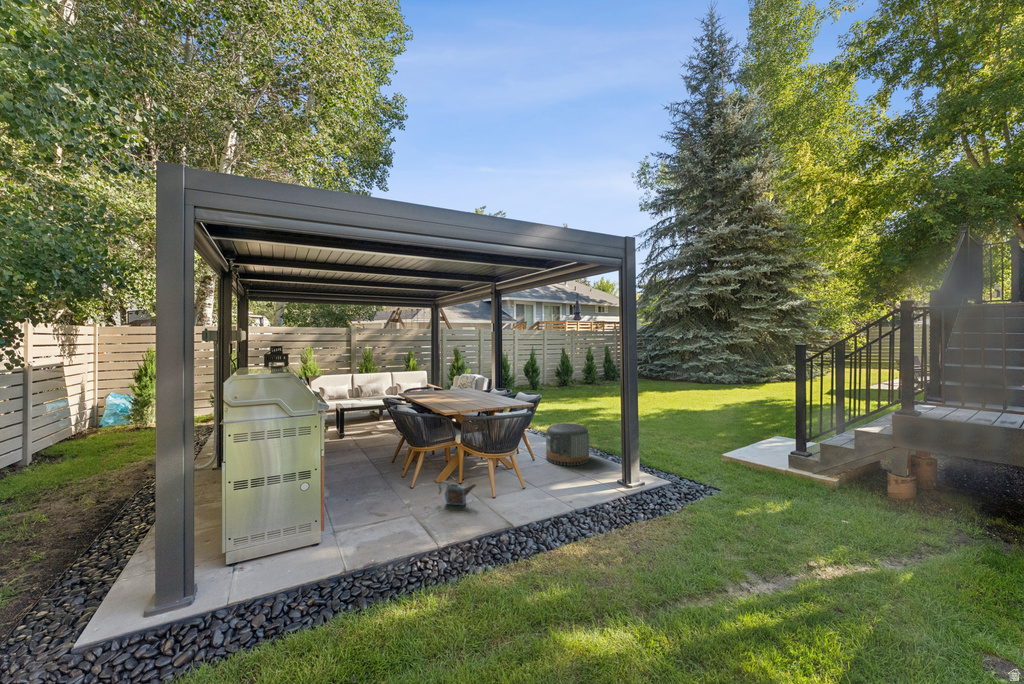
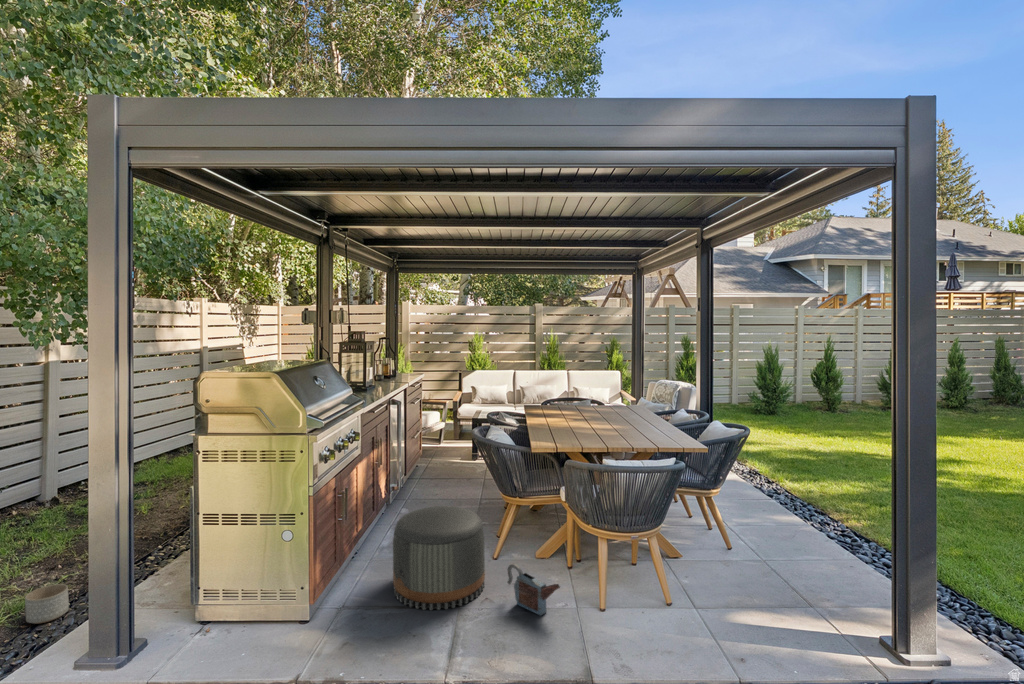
pouf: present [546,423,589,466] -> present [393,506,485,610]
planter: none [35,574,79,612] -> present [25,584,69,624]

